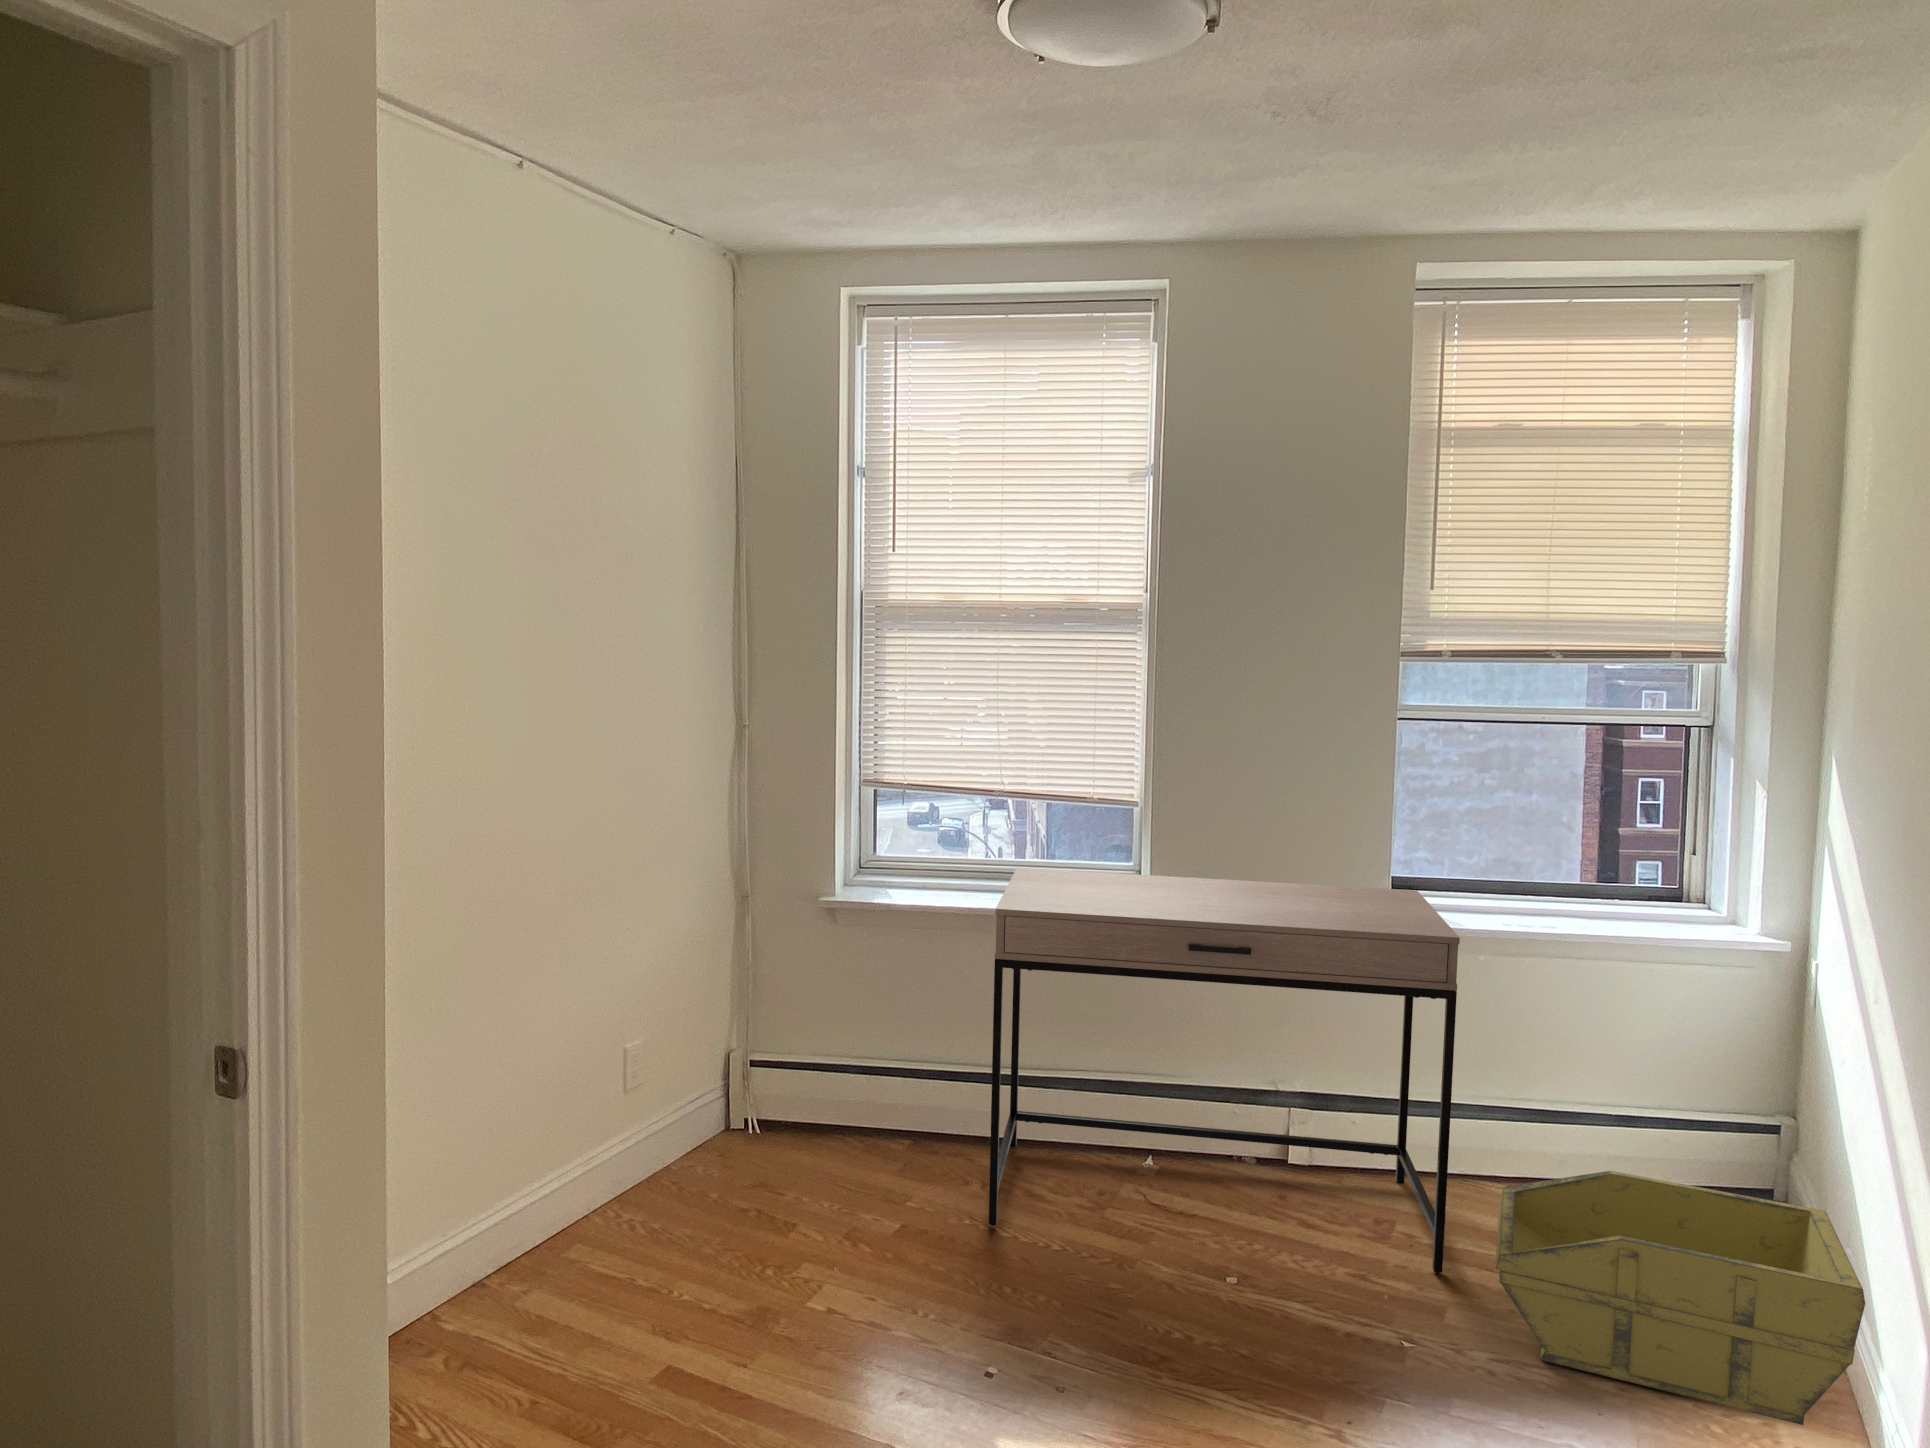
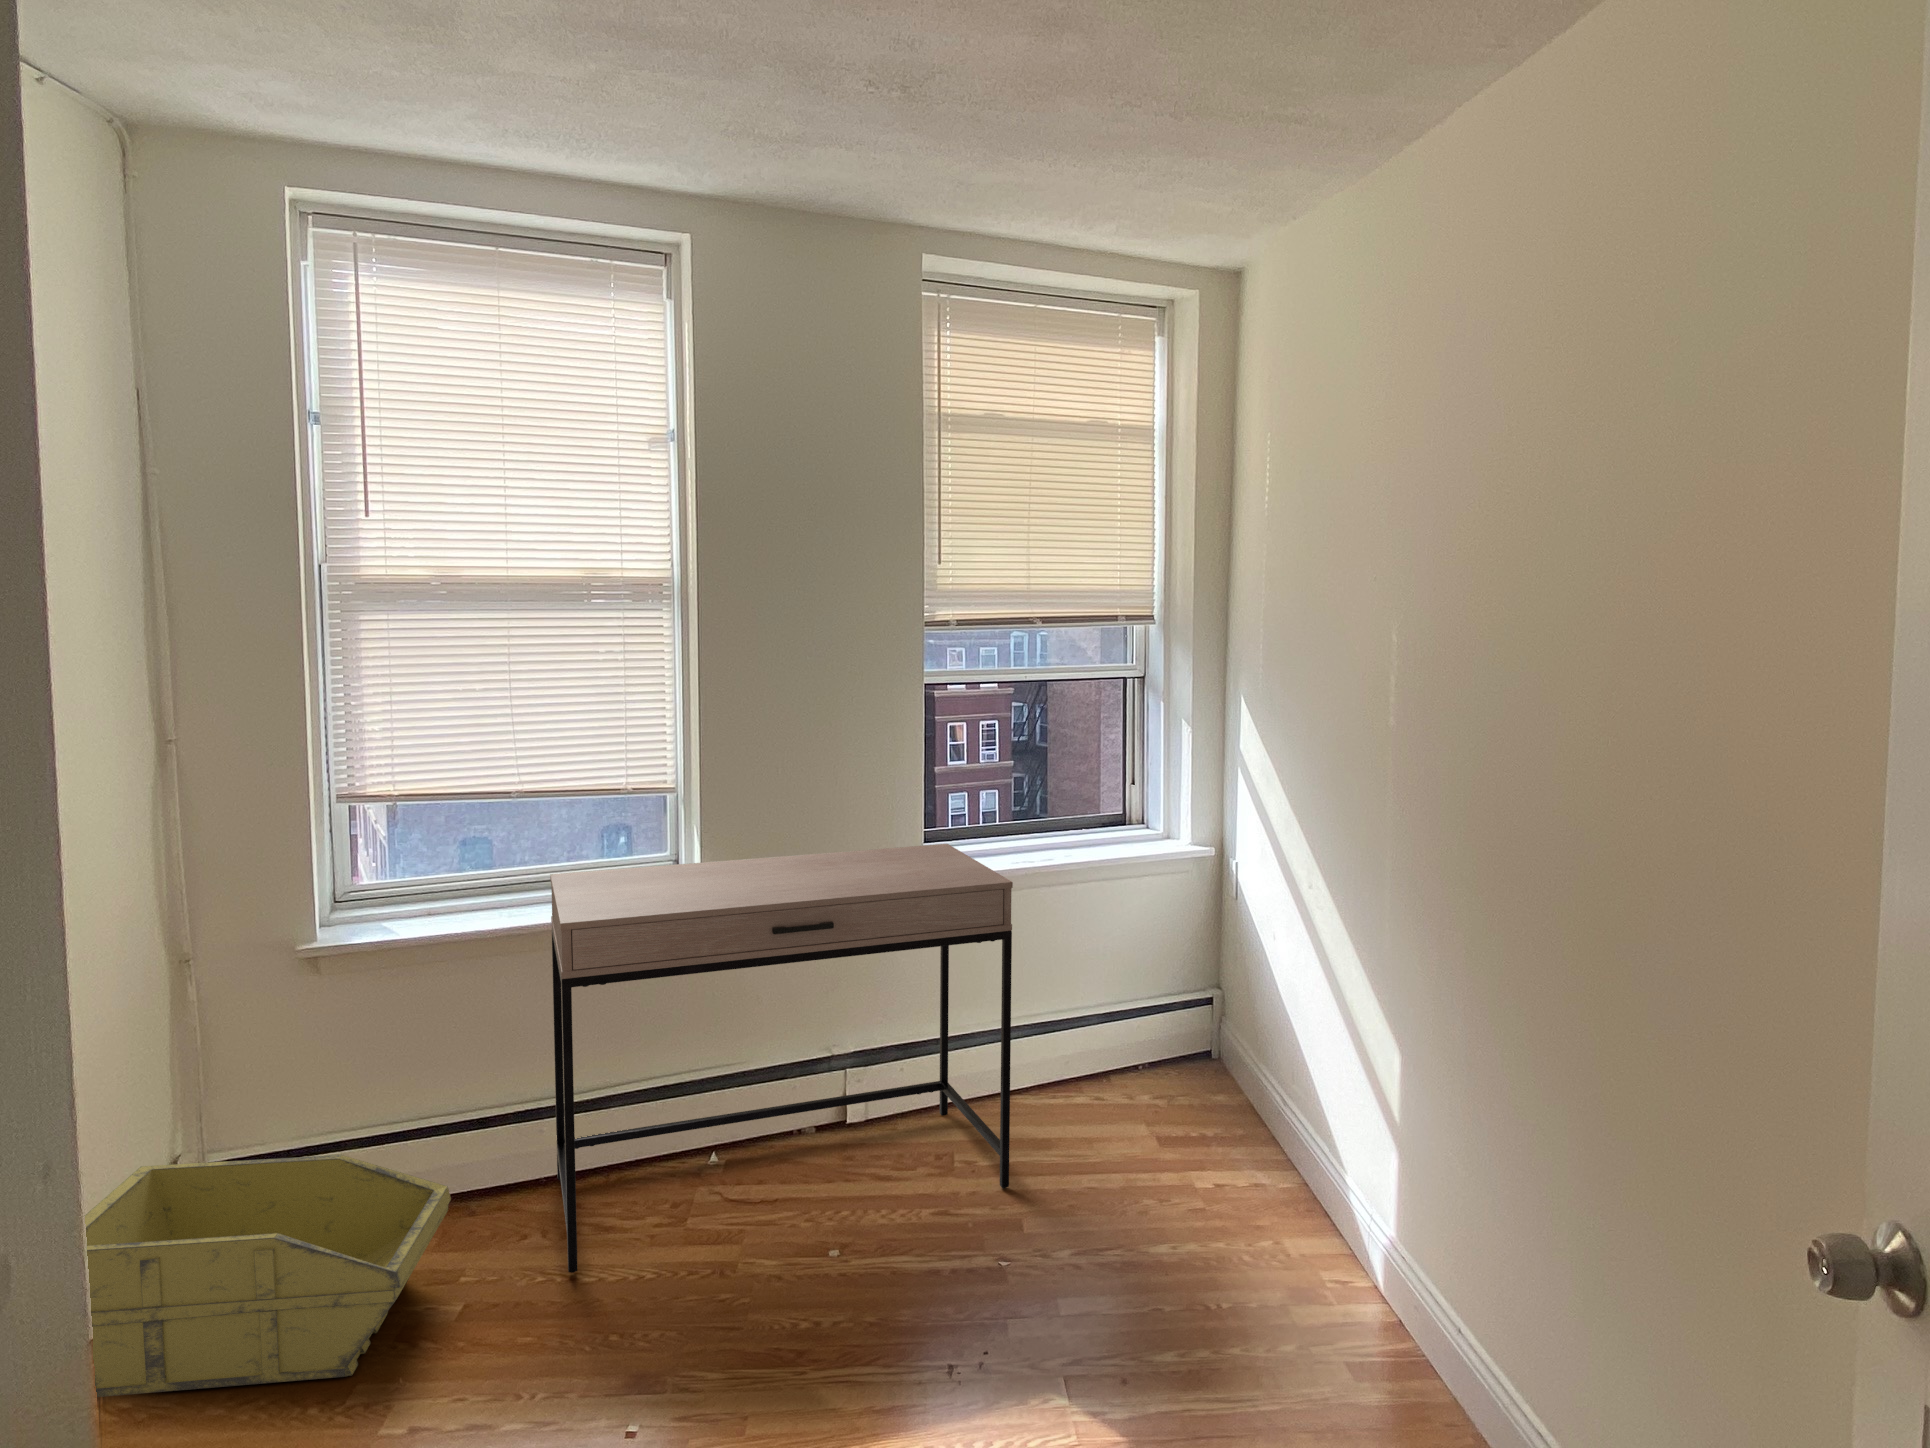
storage bin: present [1496,1171,1865,1425] -> present [85,1155,451,1397]

